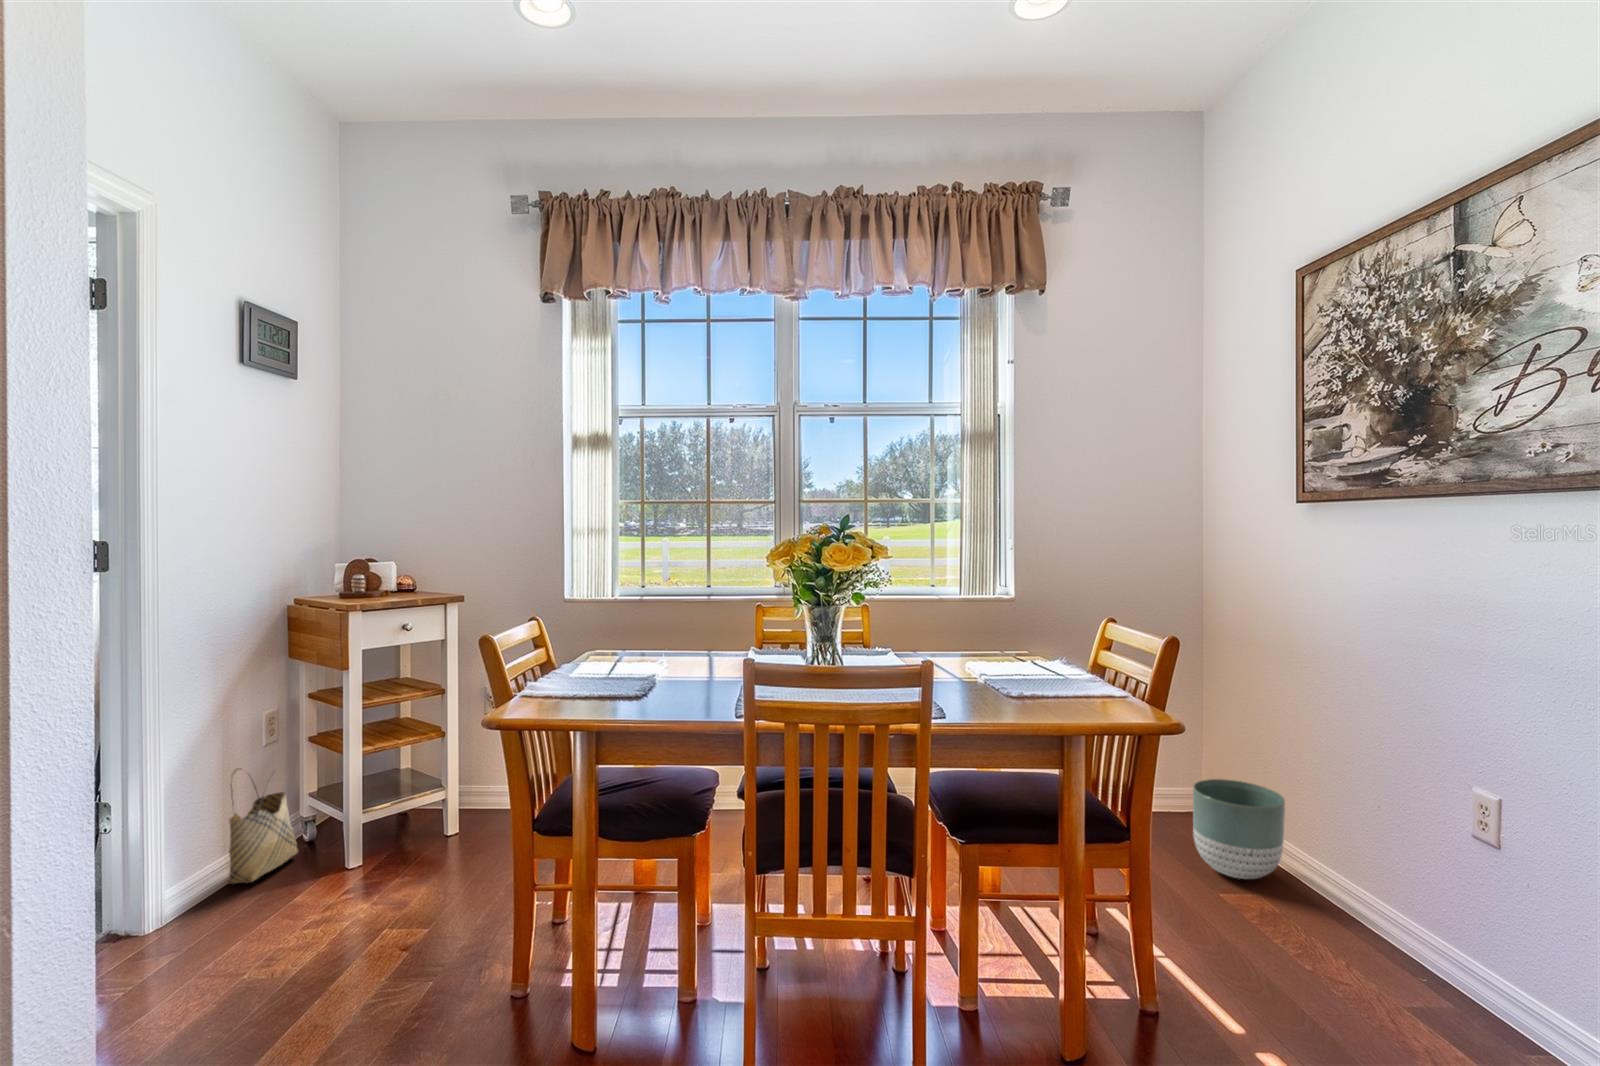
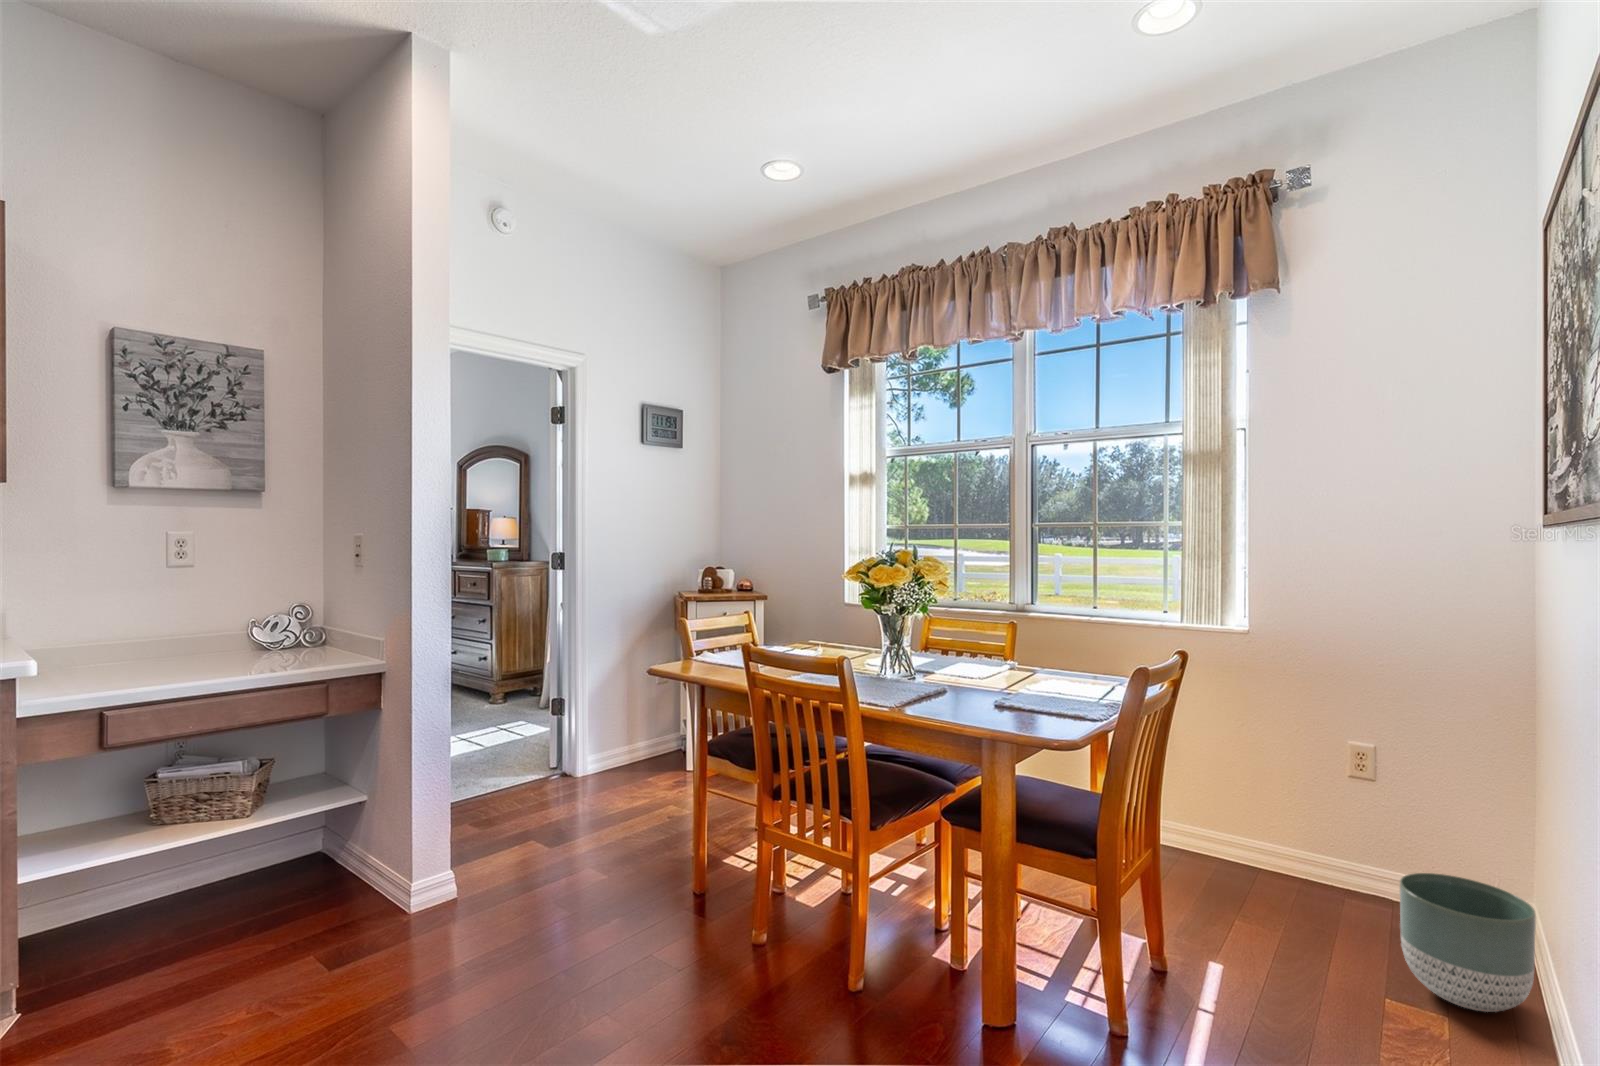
woven basket: present [228,768,298,884] -> none [619,698,662,771]

